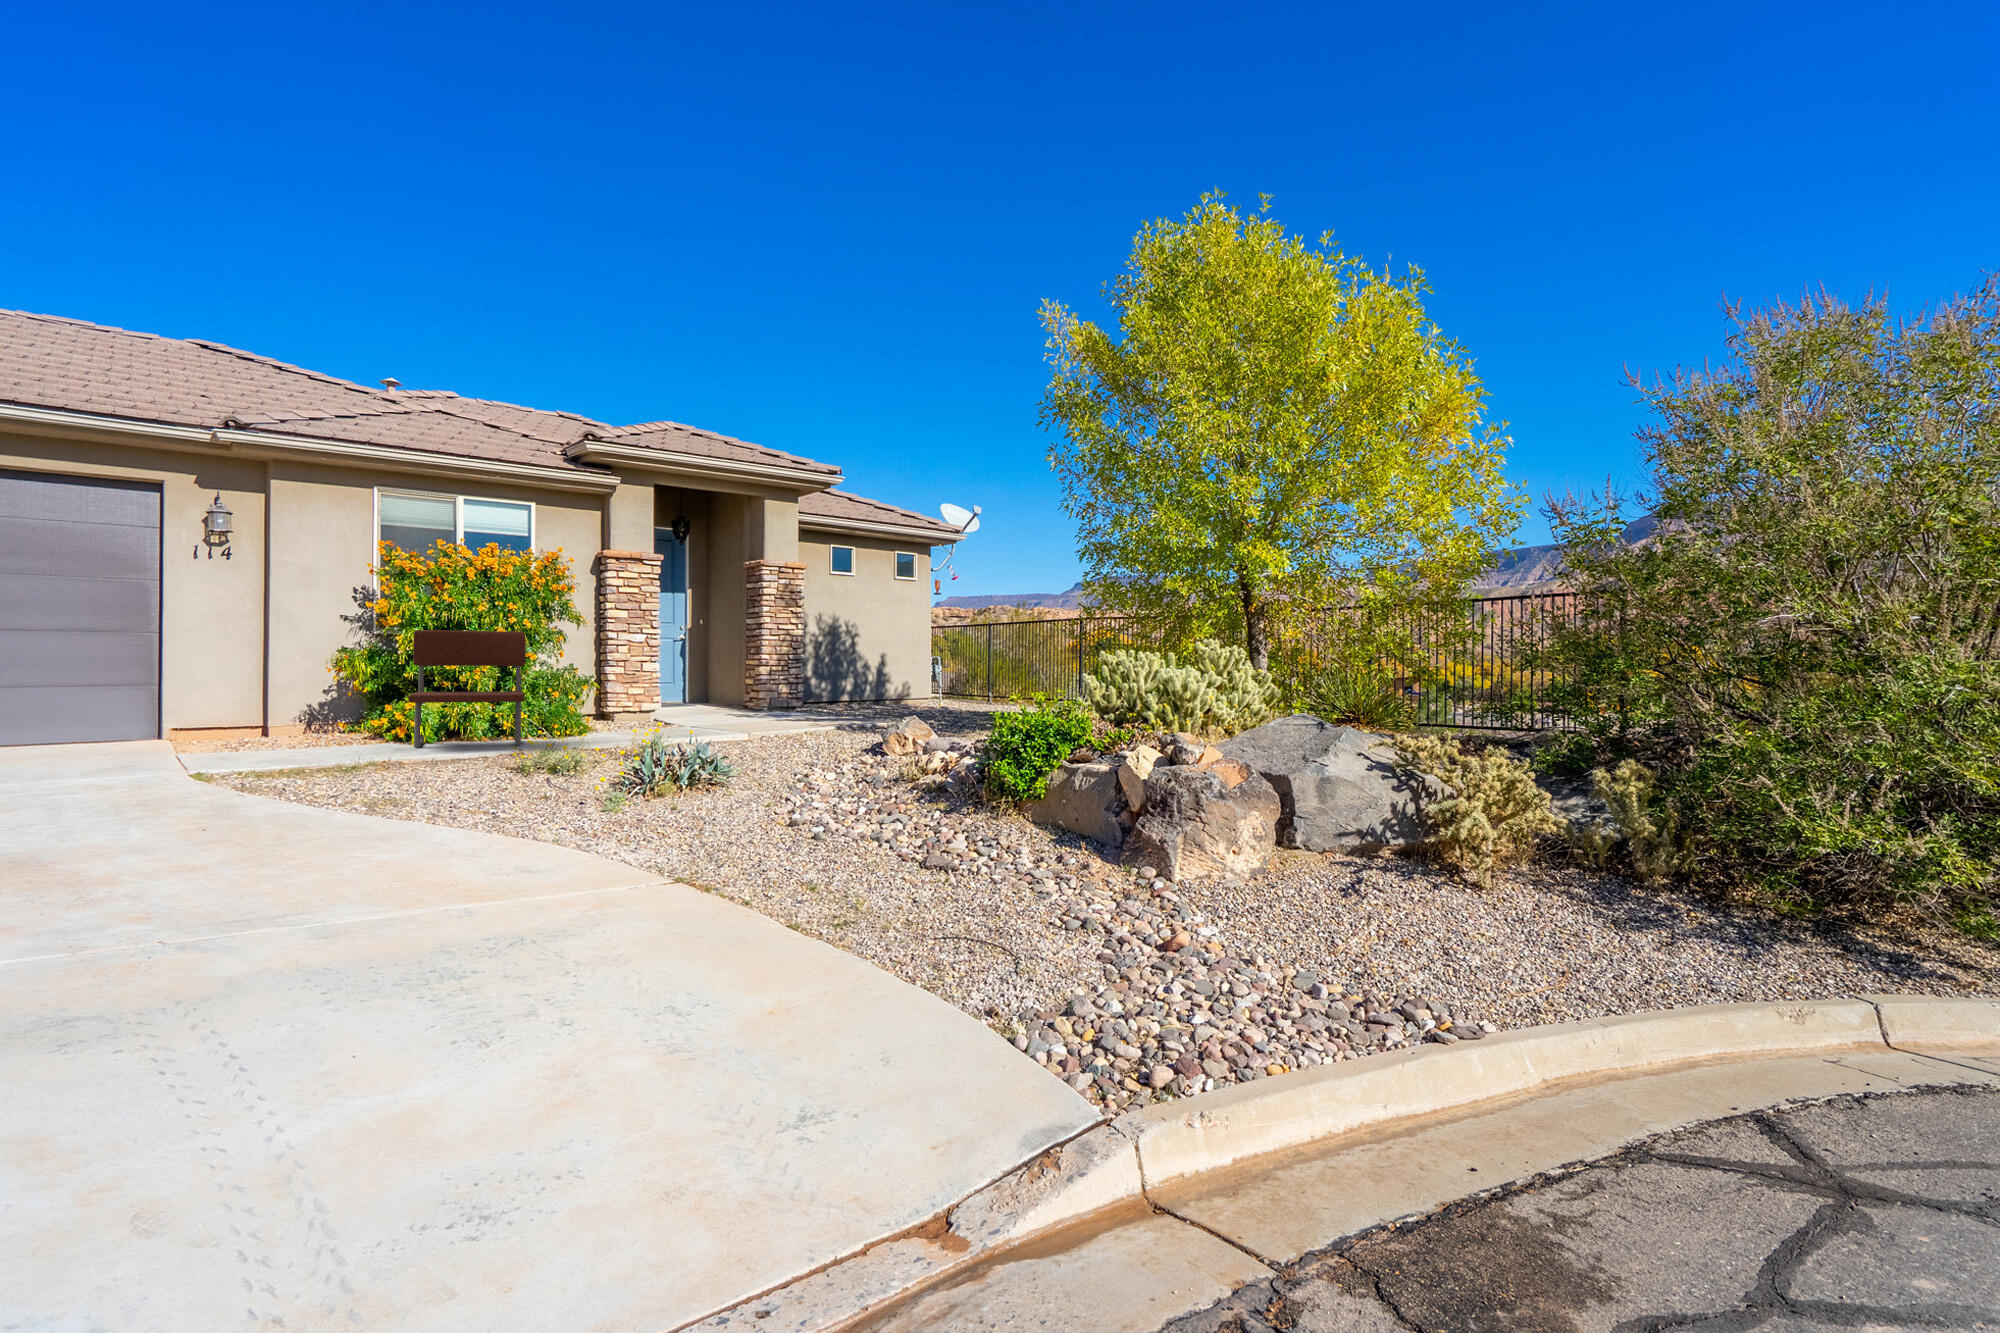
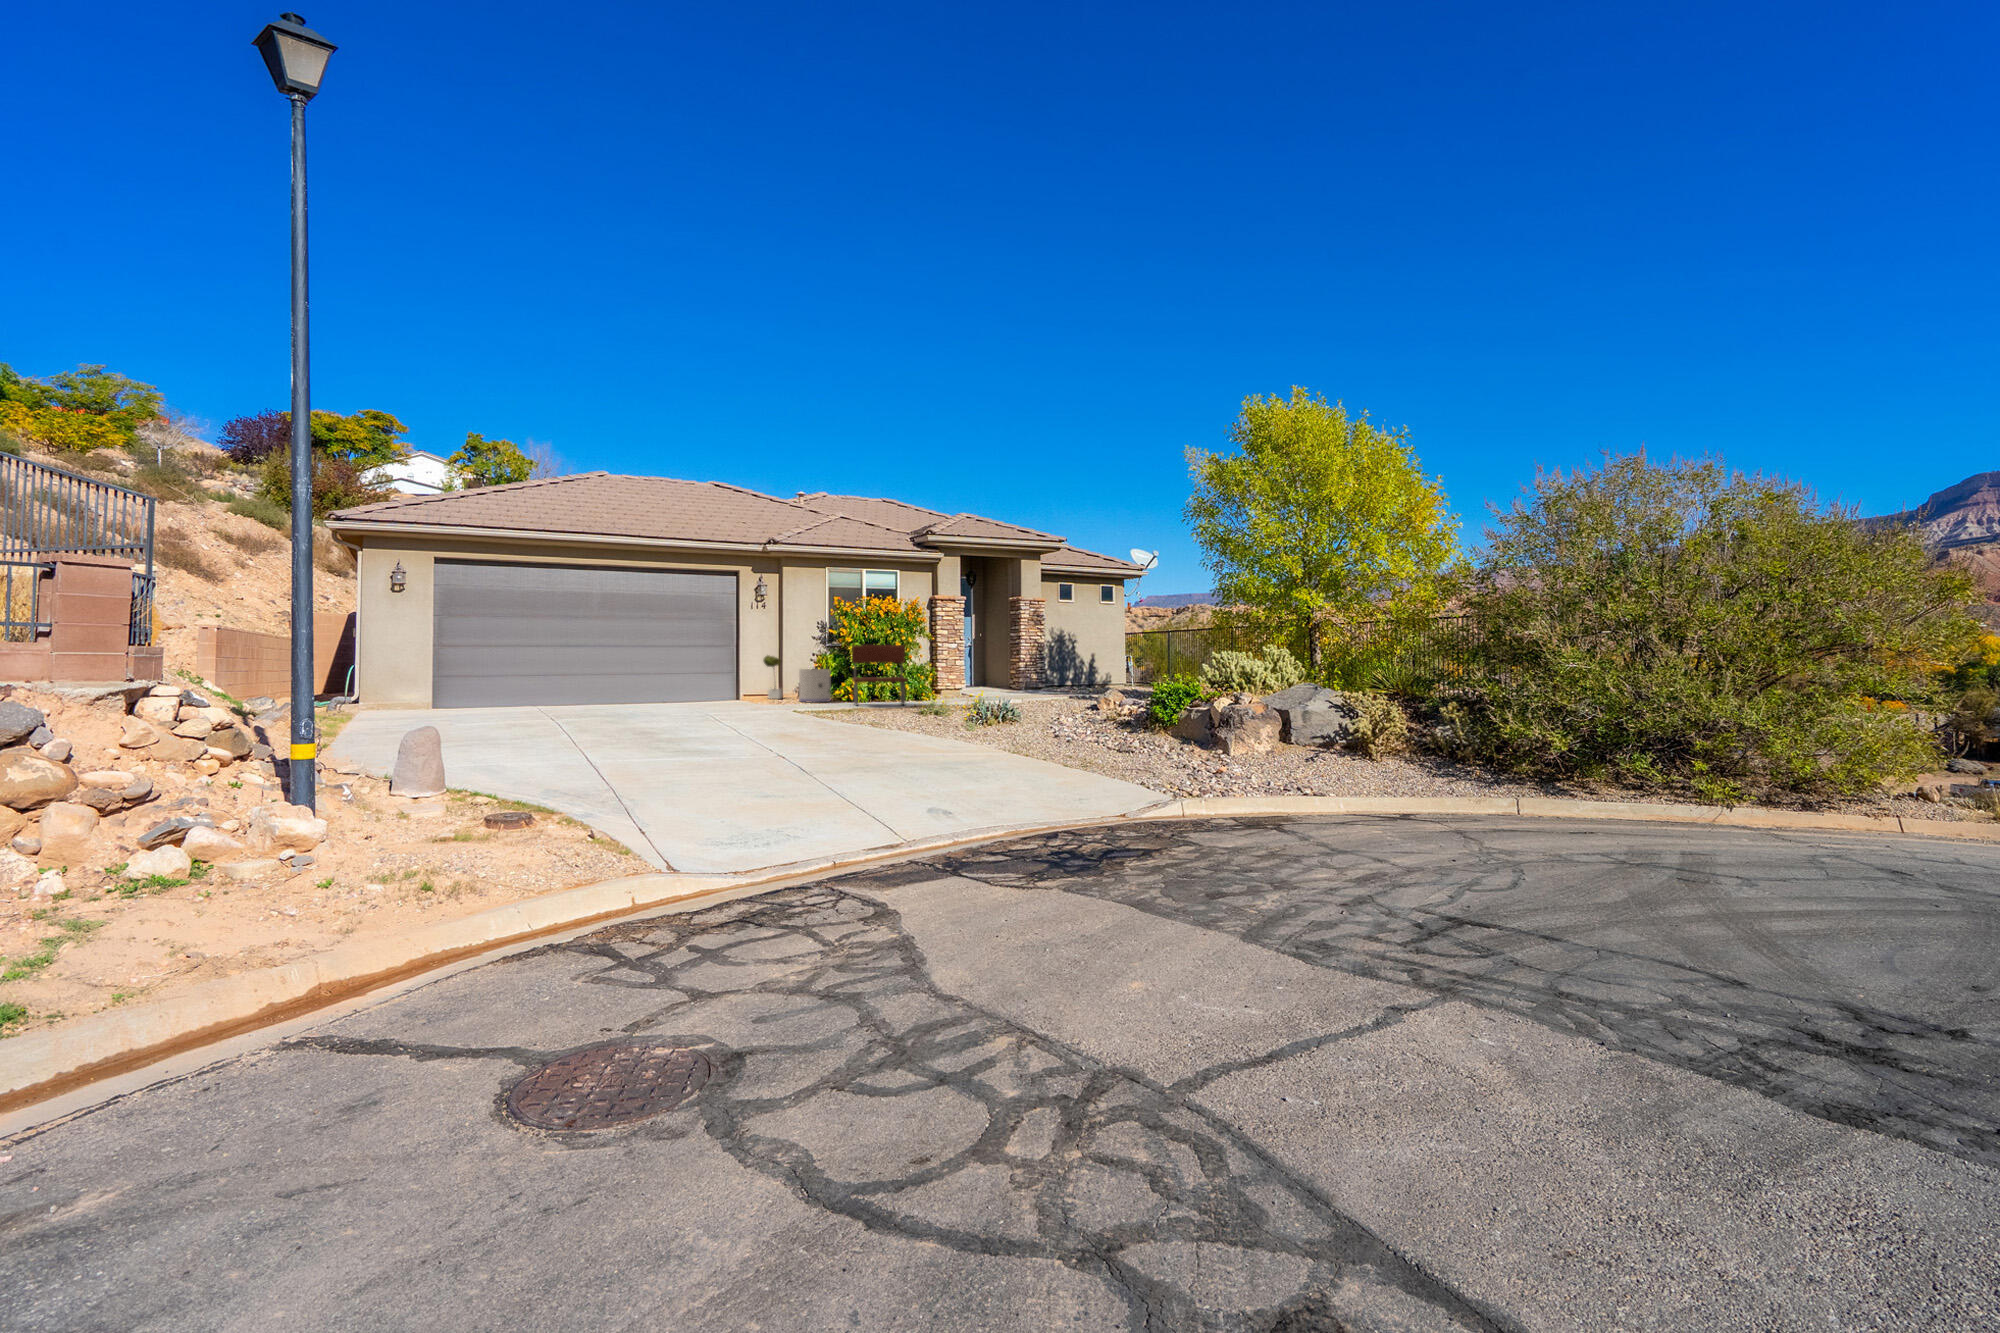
potted tree: none [244,647,289,732] -> present [763,655,783,699]
trash can: none [308,675,381,740] -> present [799,669,831,702]

